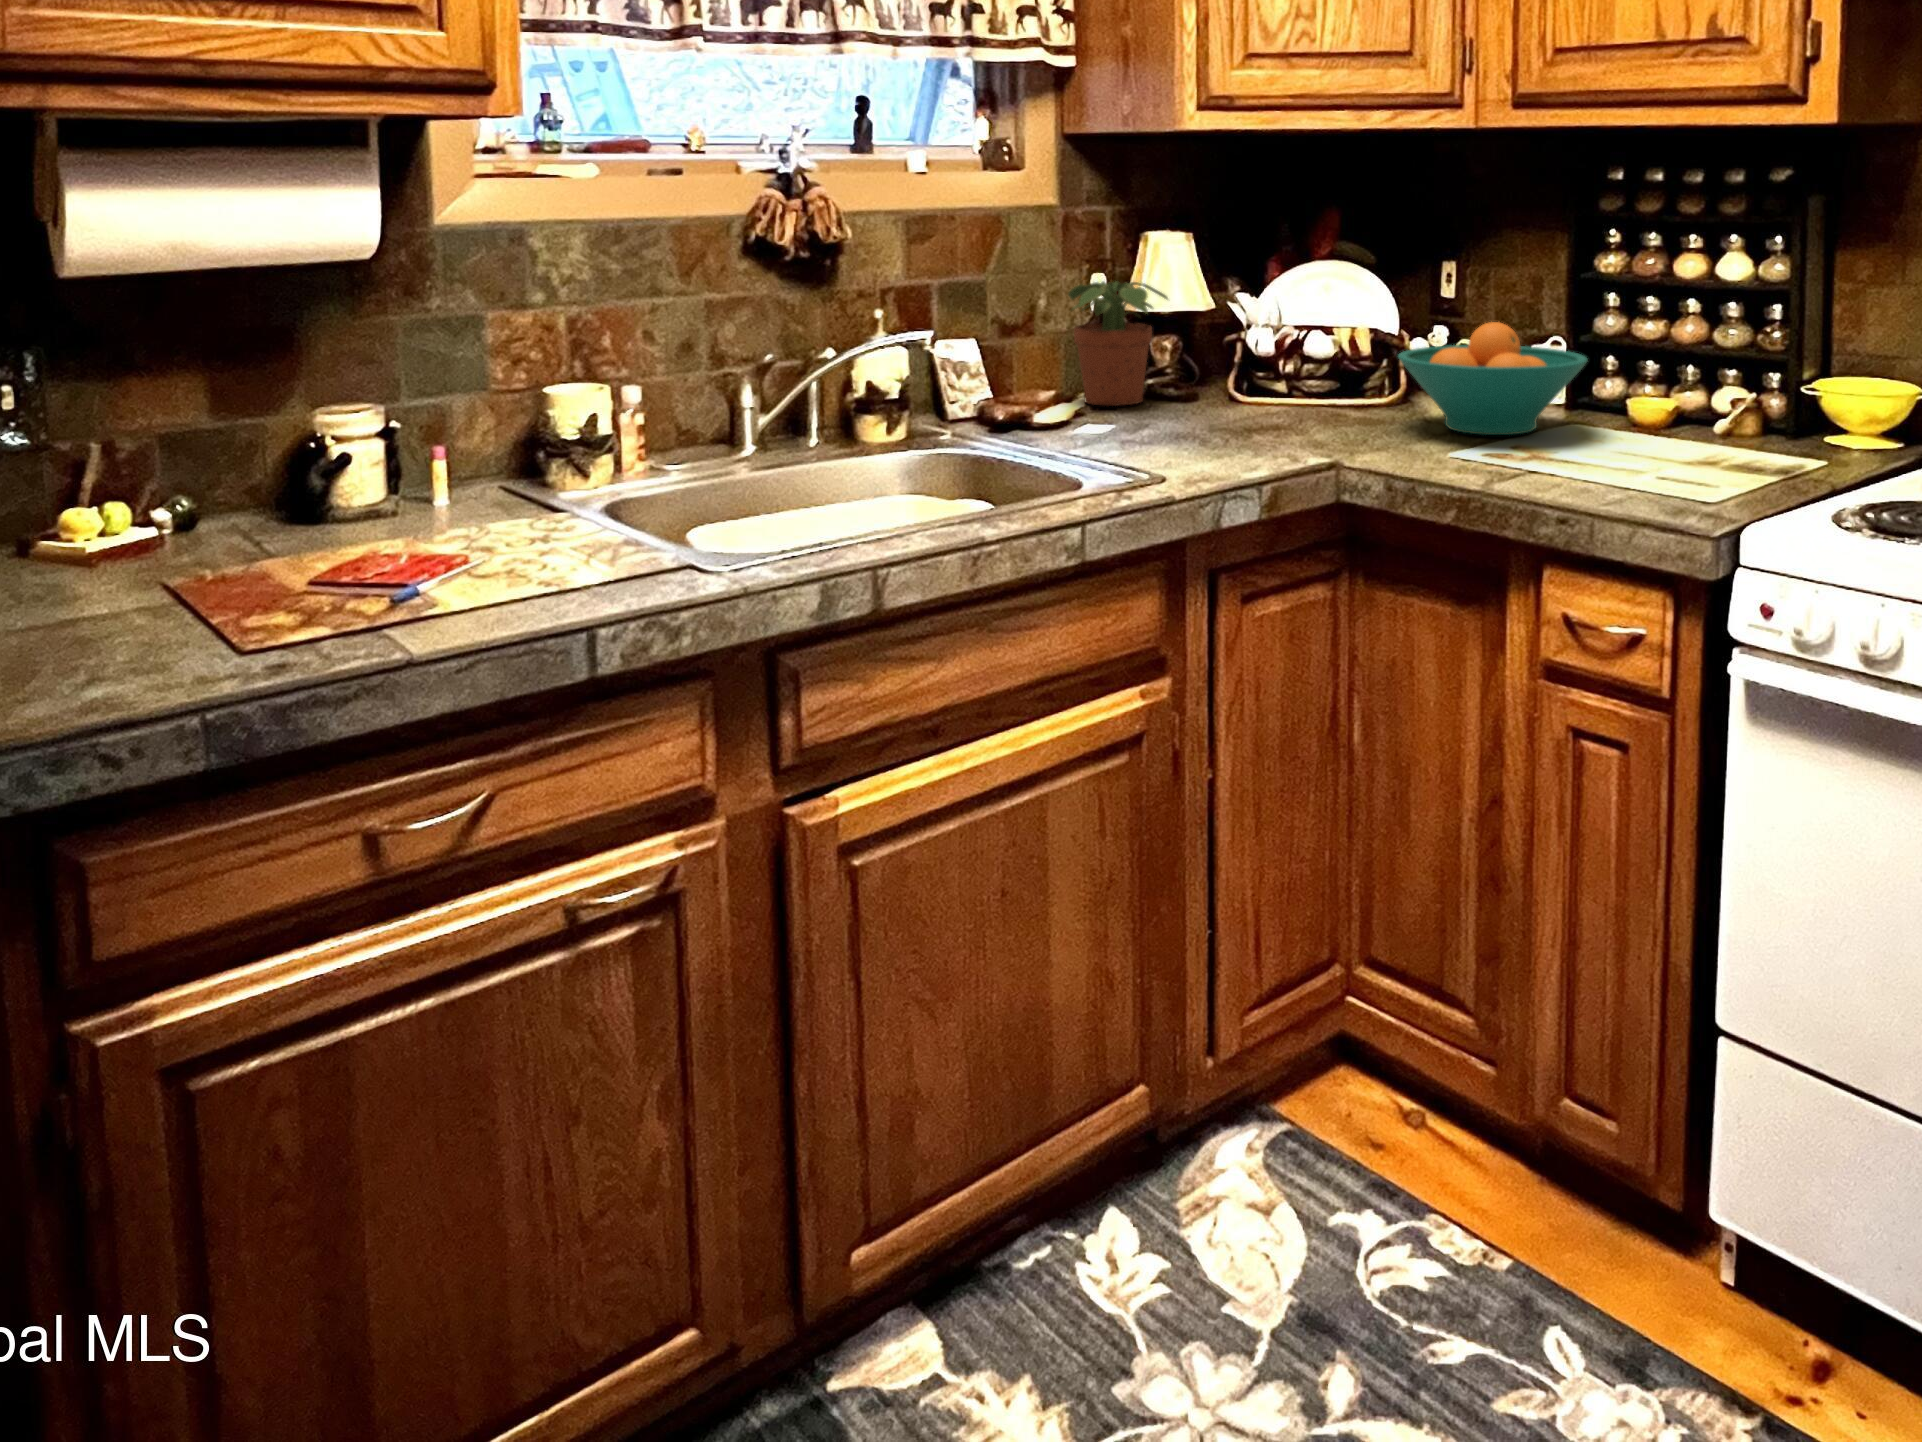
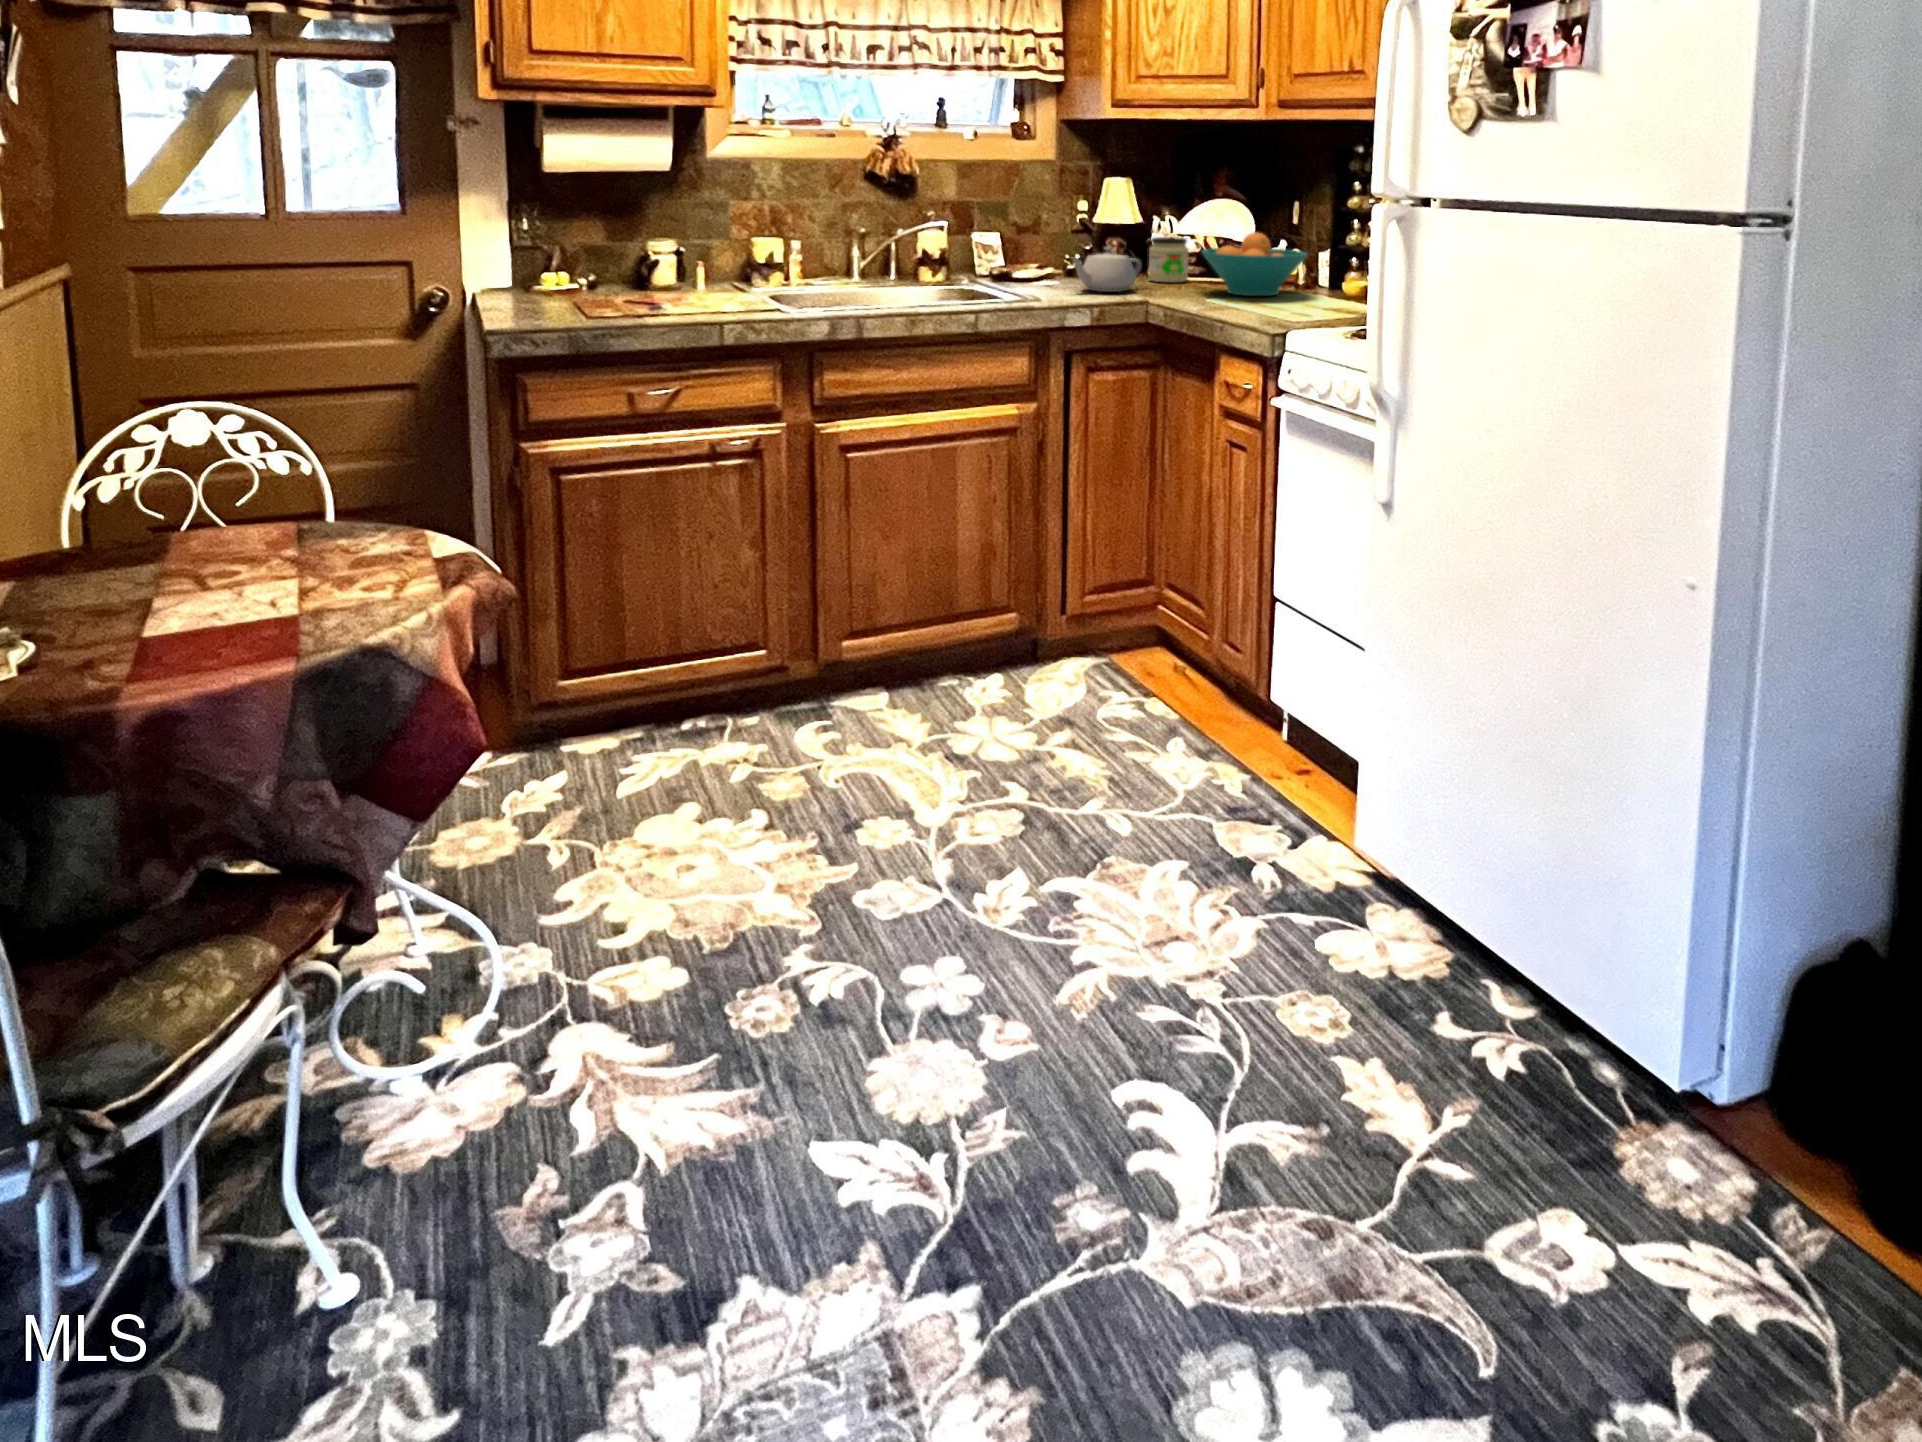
potted plant: present [1068,281,1168,406] -> none [1047,205,1108,276]
jar: none [1260,330,1329,410] -> present [1148,237,1189,282]
teapot: none [1195,361,1296,445] -> present [1073,247,1141,292]

